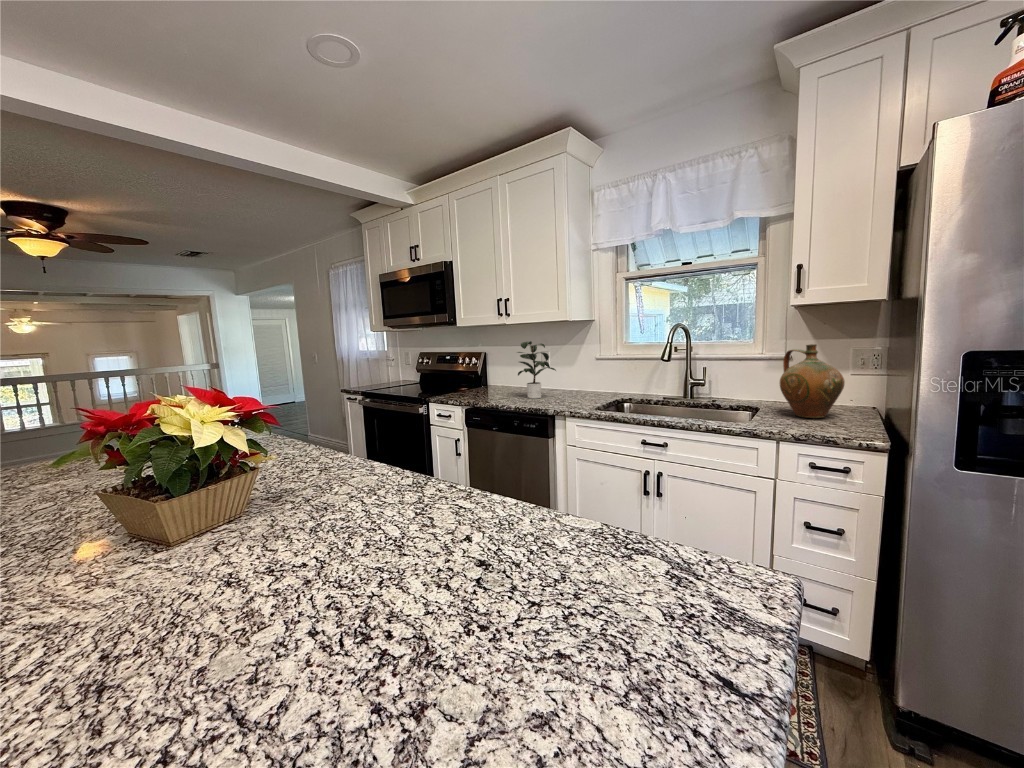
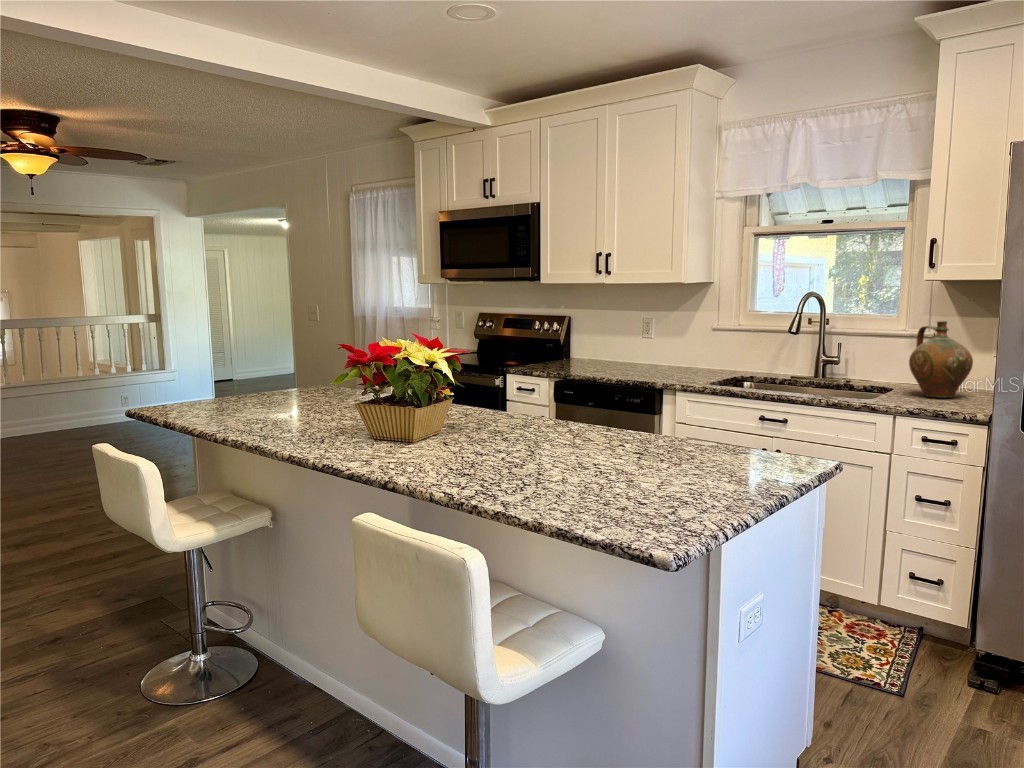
potted plant: present [518,341,556,399] -> none [611,304,675,373]

